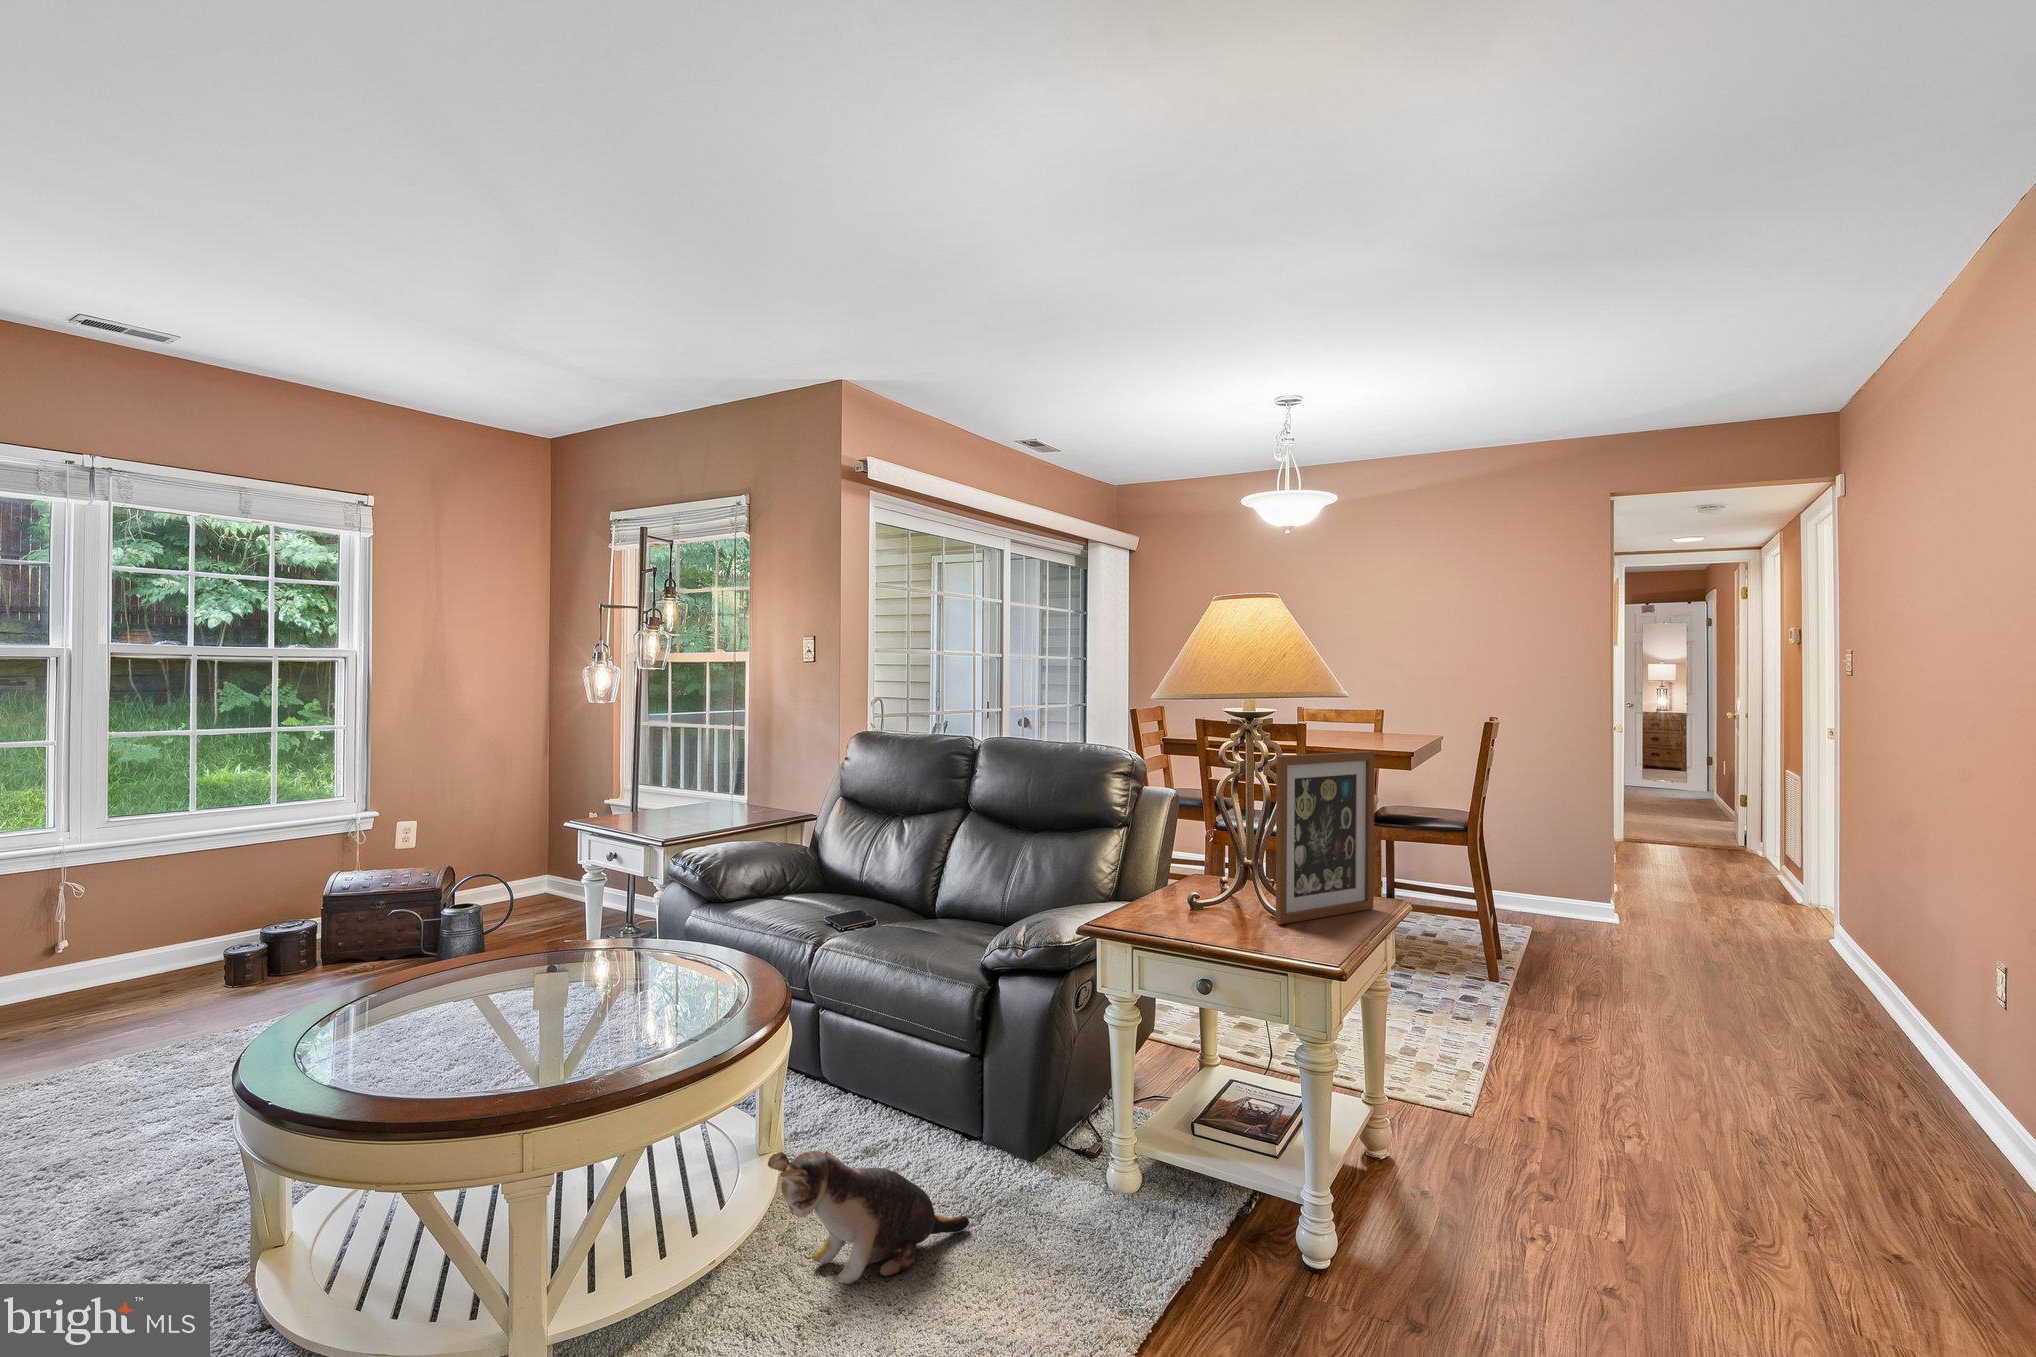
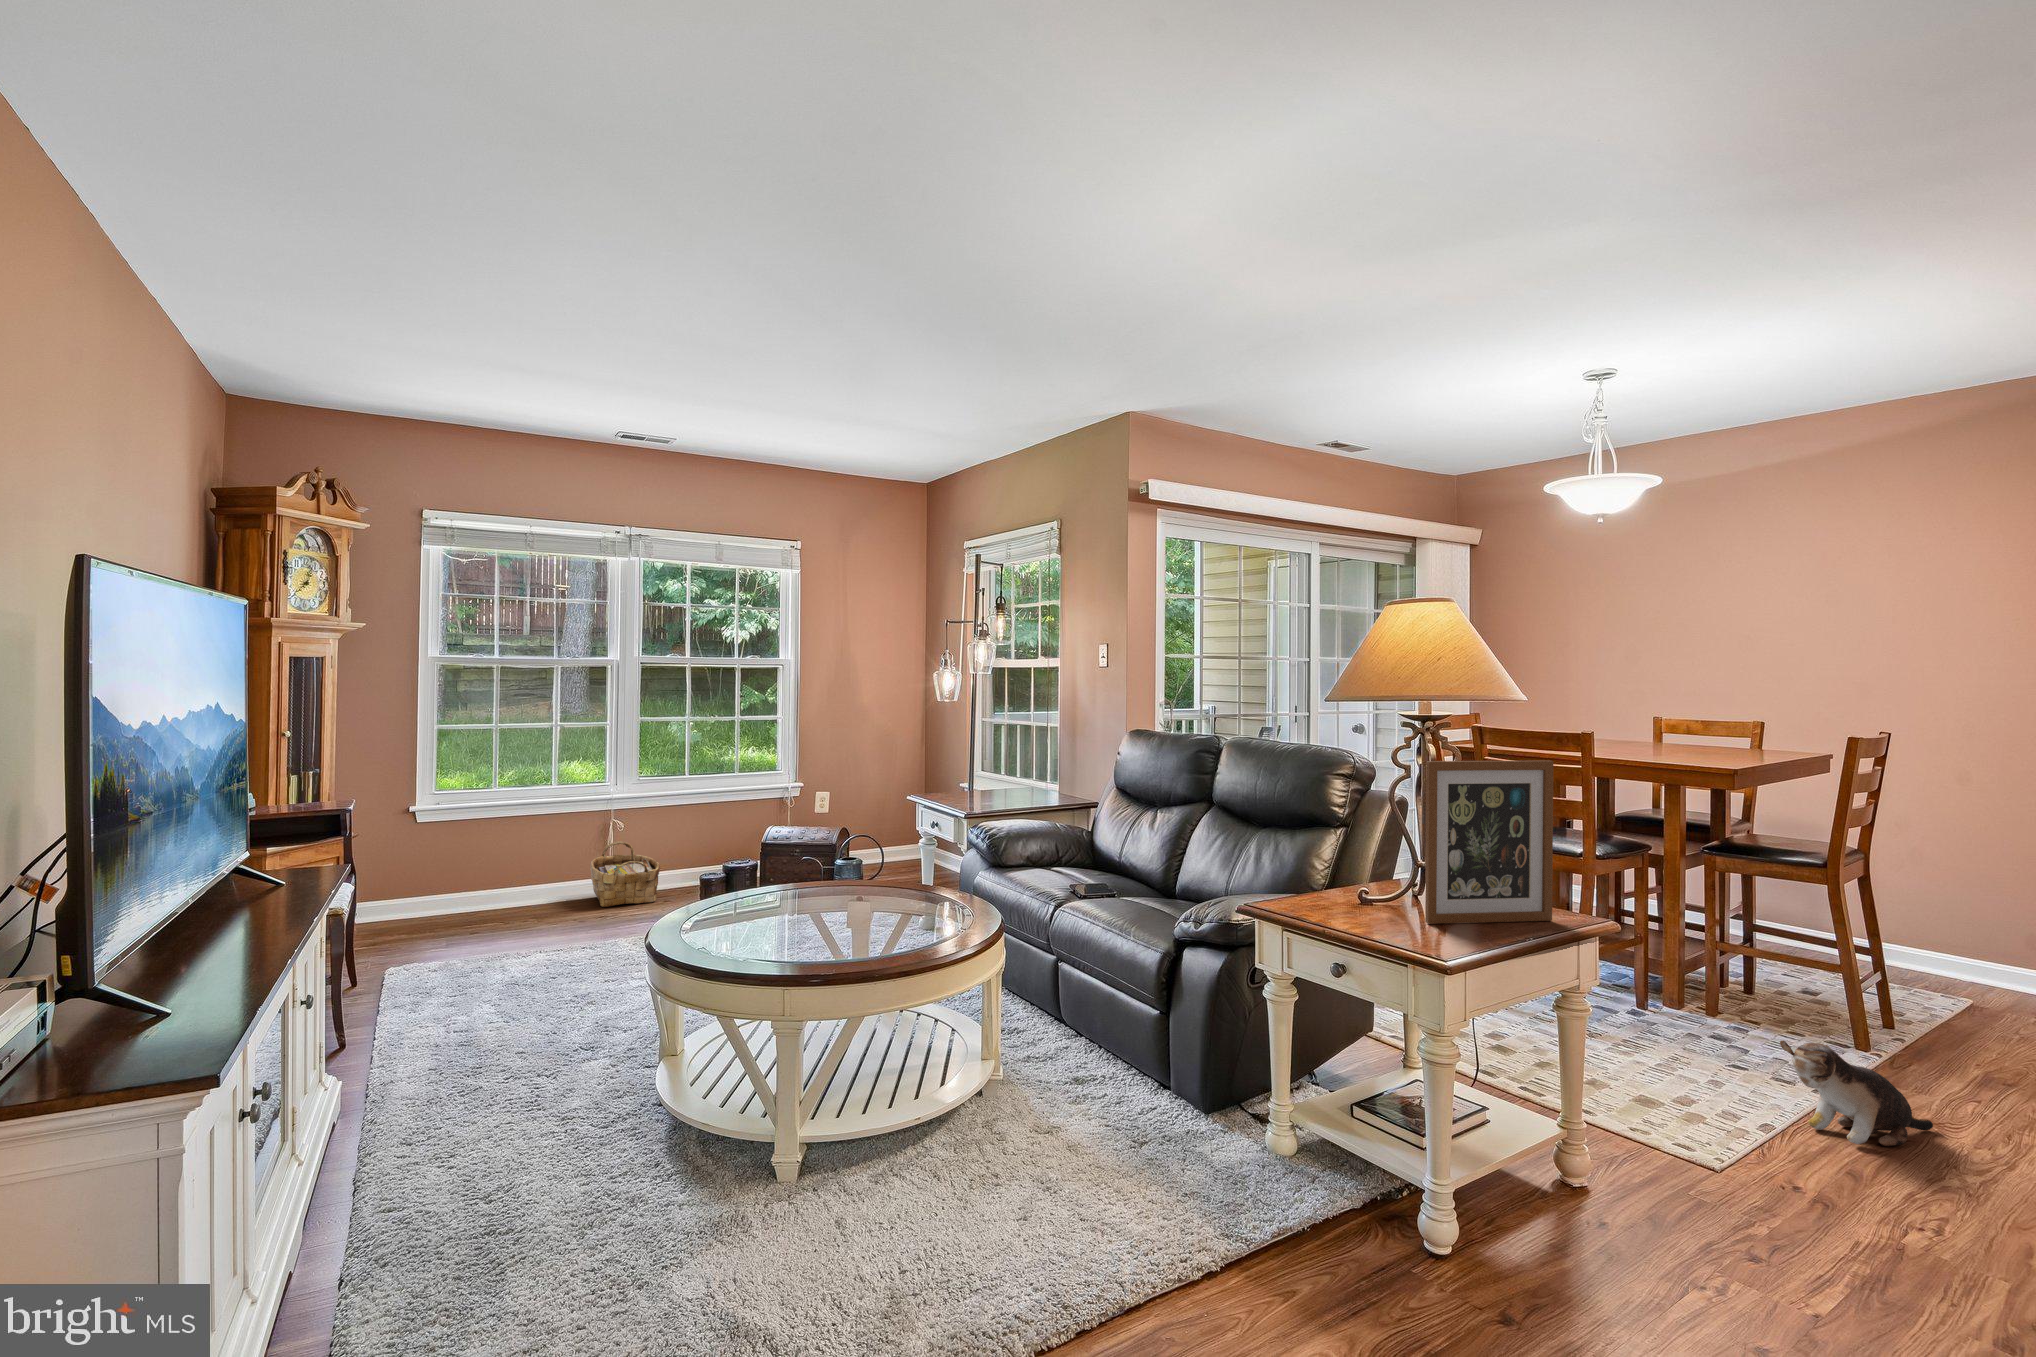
woven basket: none [31,913,161,1013] -> present [590,841,660,907]
plush toy: present [768,1151,969,1284] -> present [1780,1041,1933,1146]

